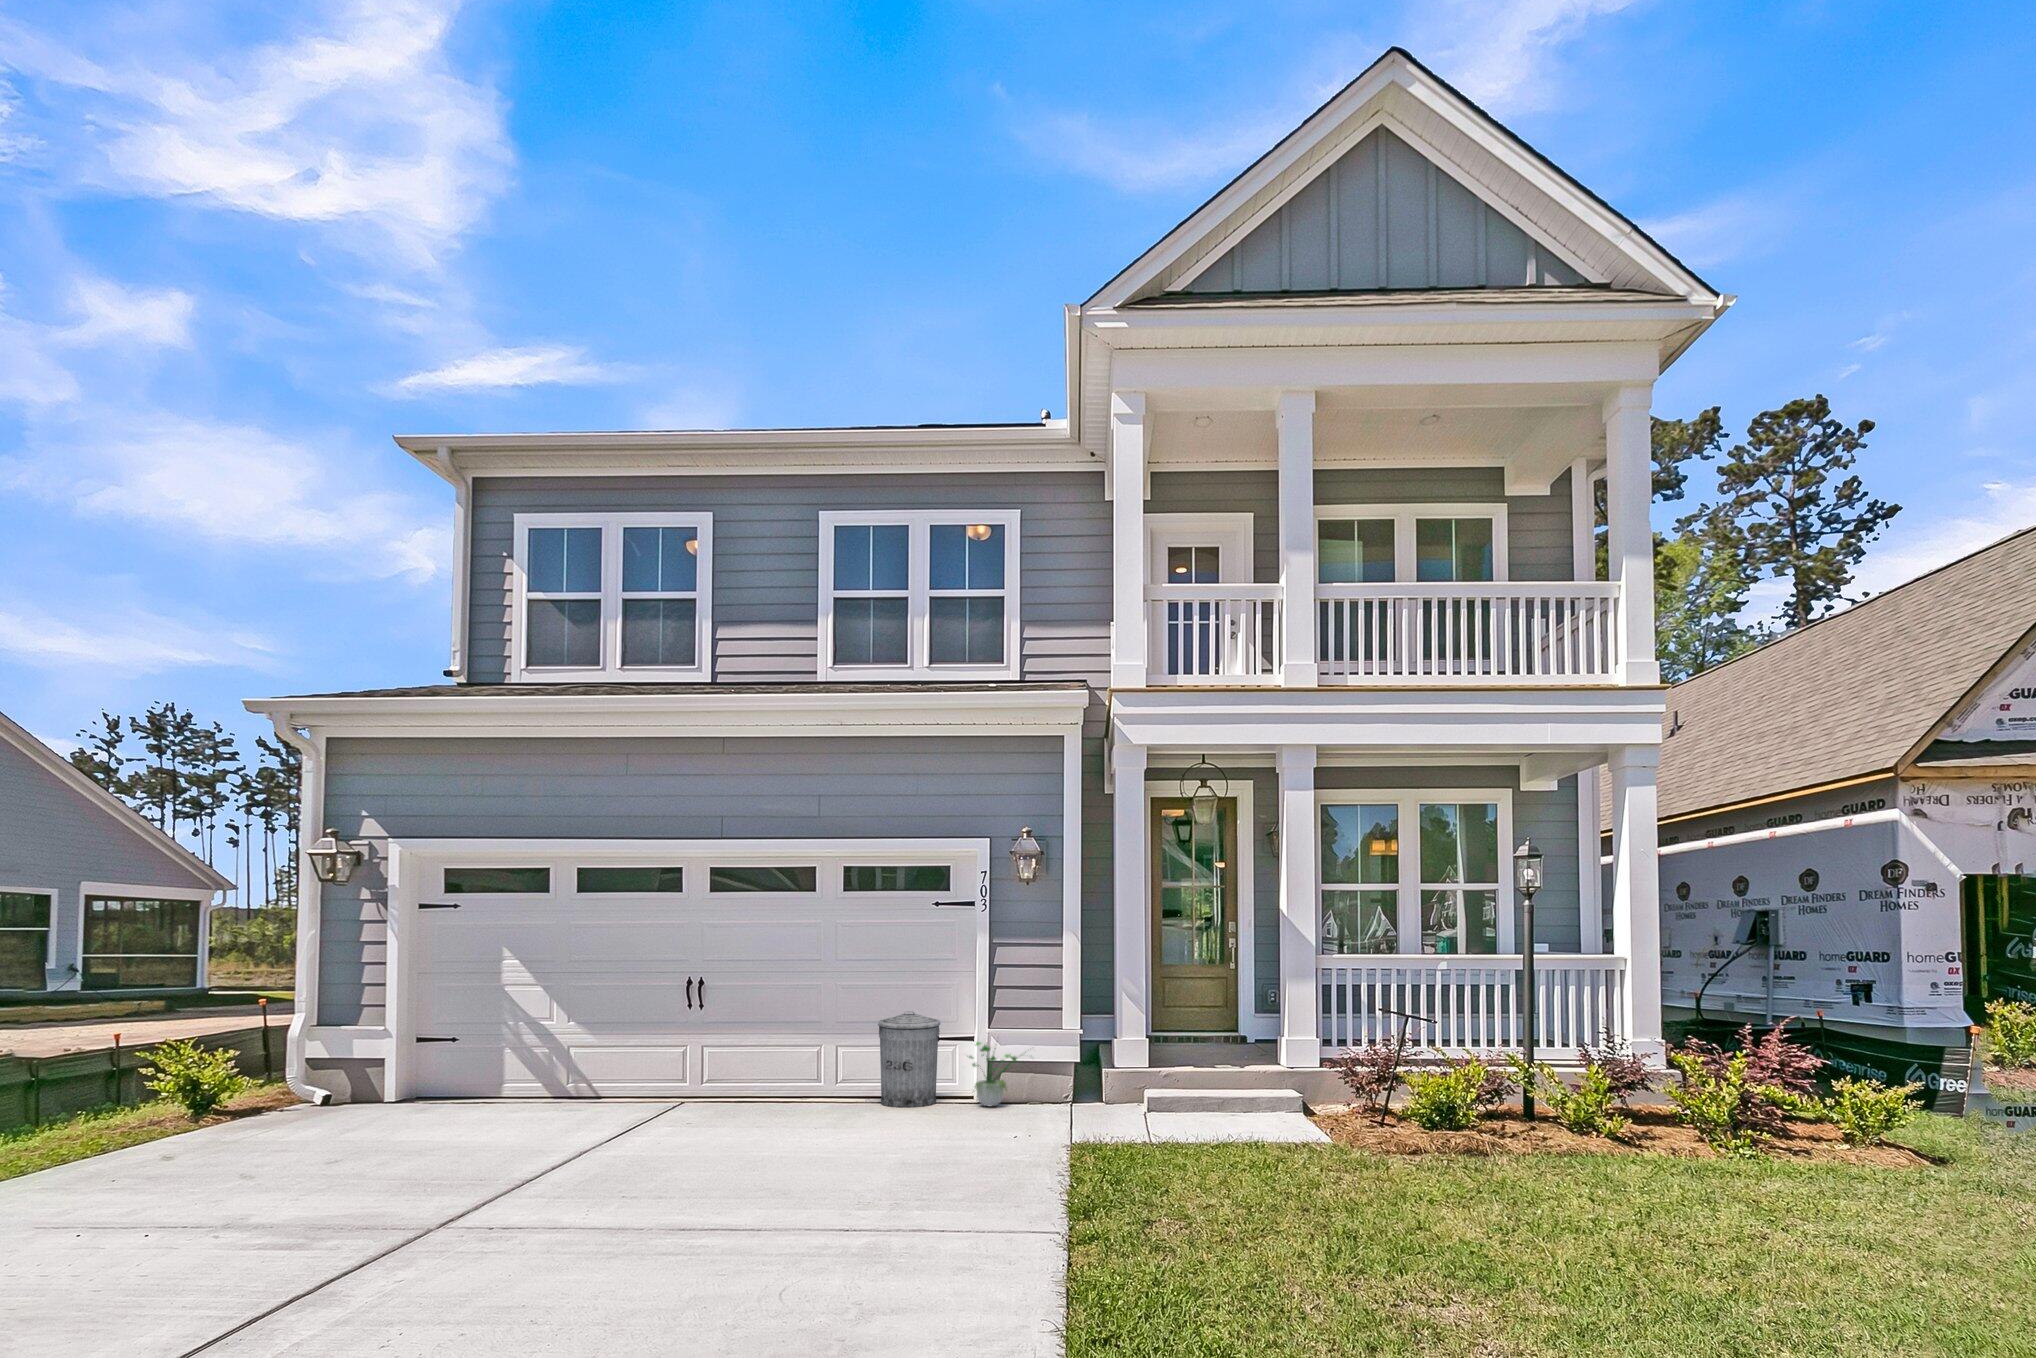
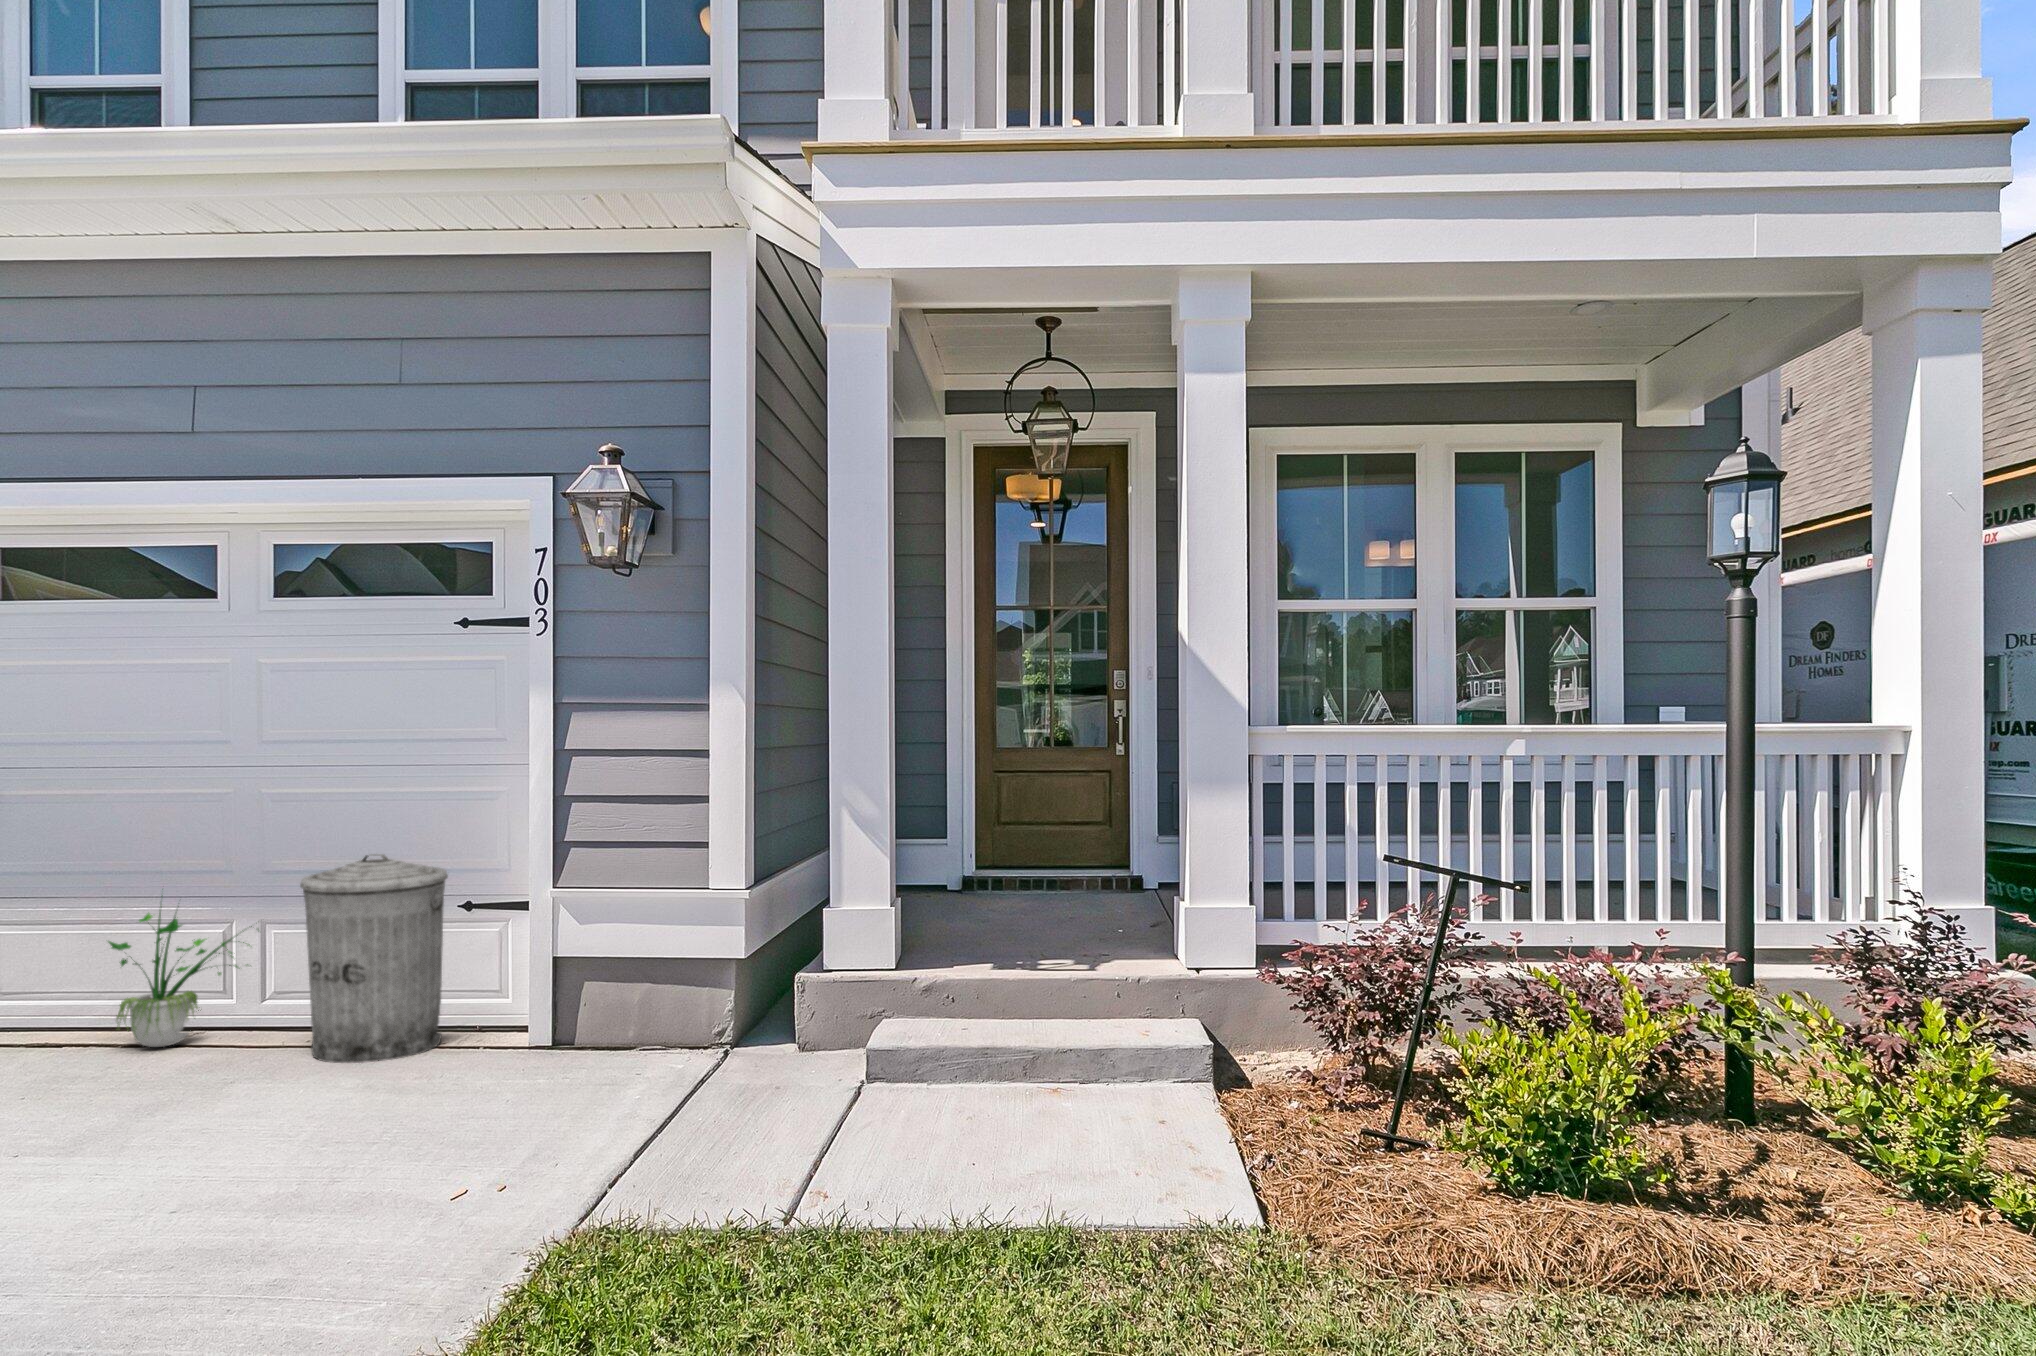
potted plant: present [969,1042,1017,1106] -> present [108,896,252,1047]

